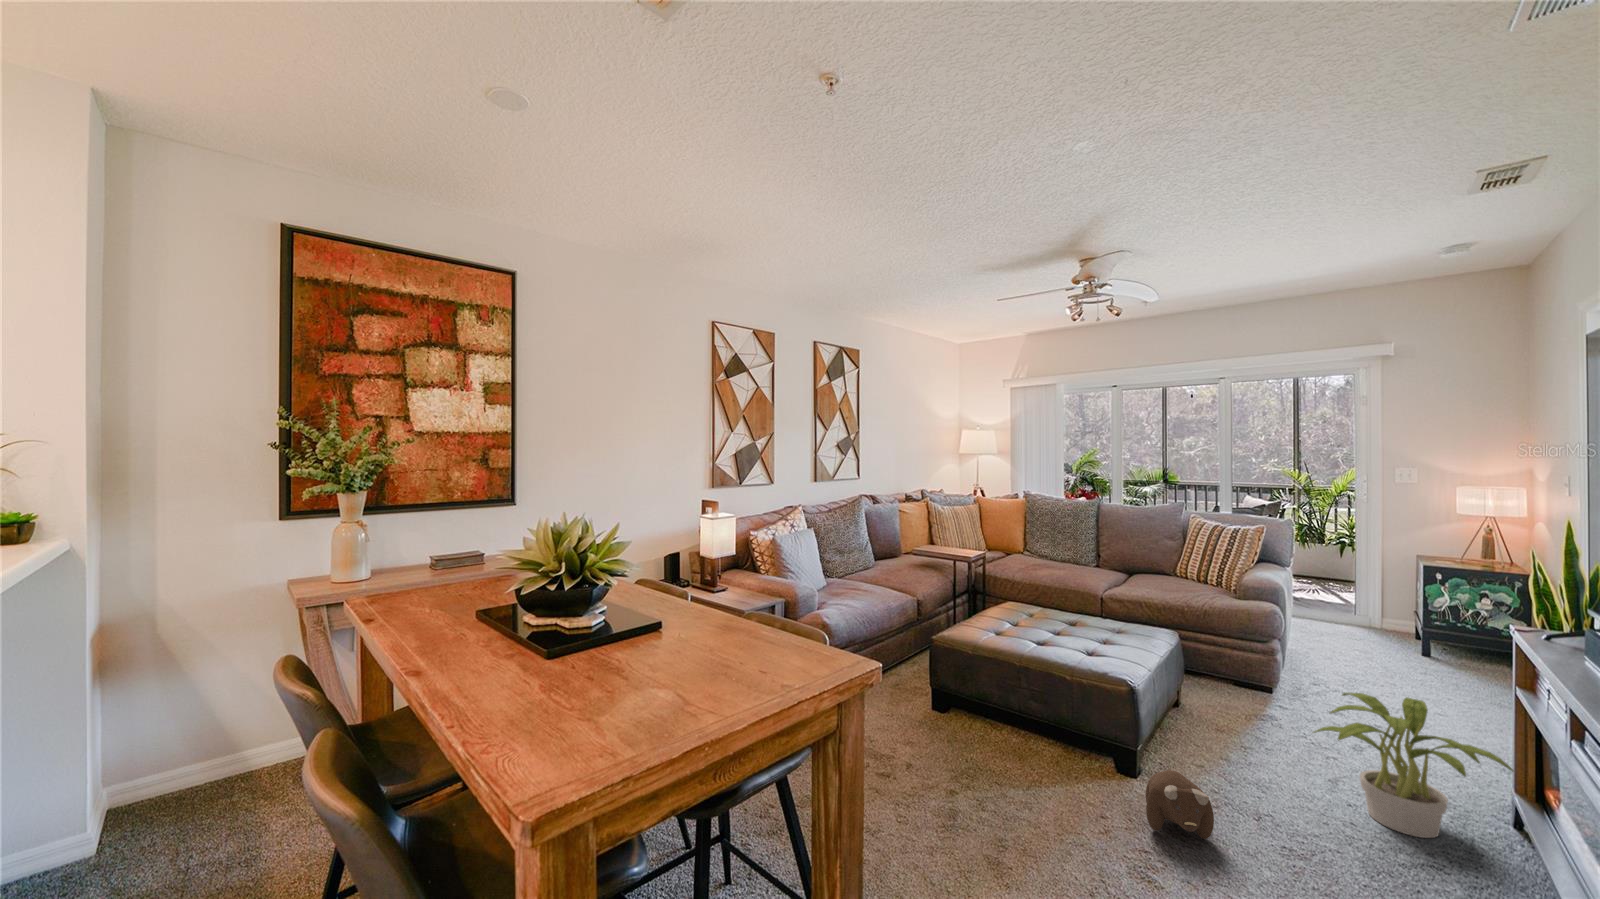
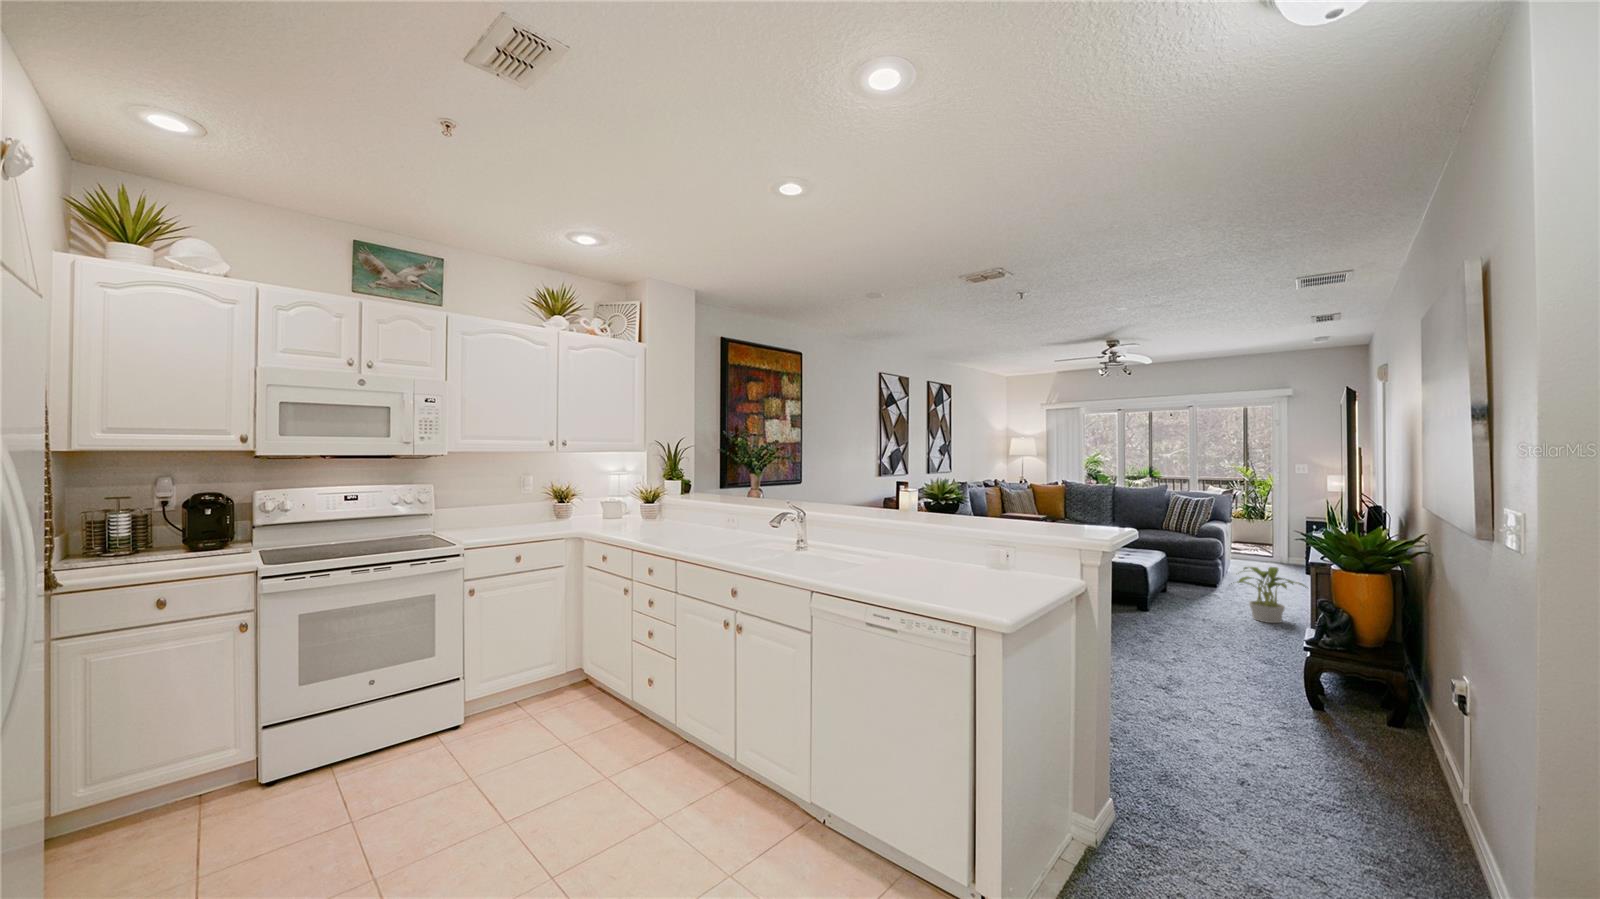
plush toy: present [1146,770,1214,839] -> none [1151,597,1182,624]

